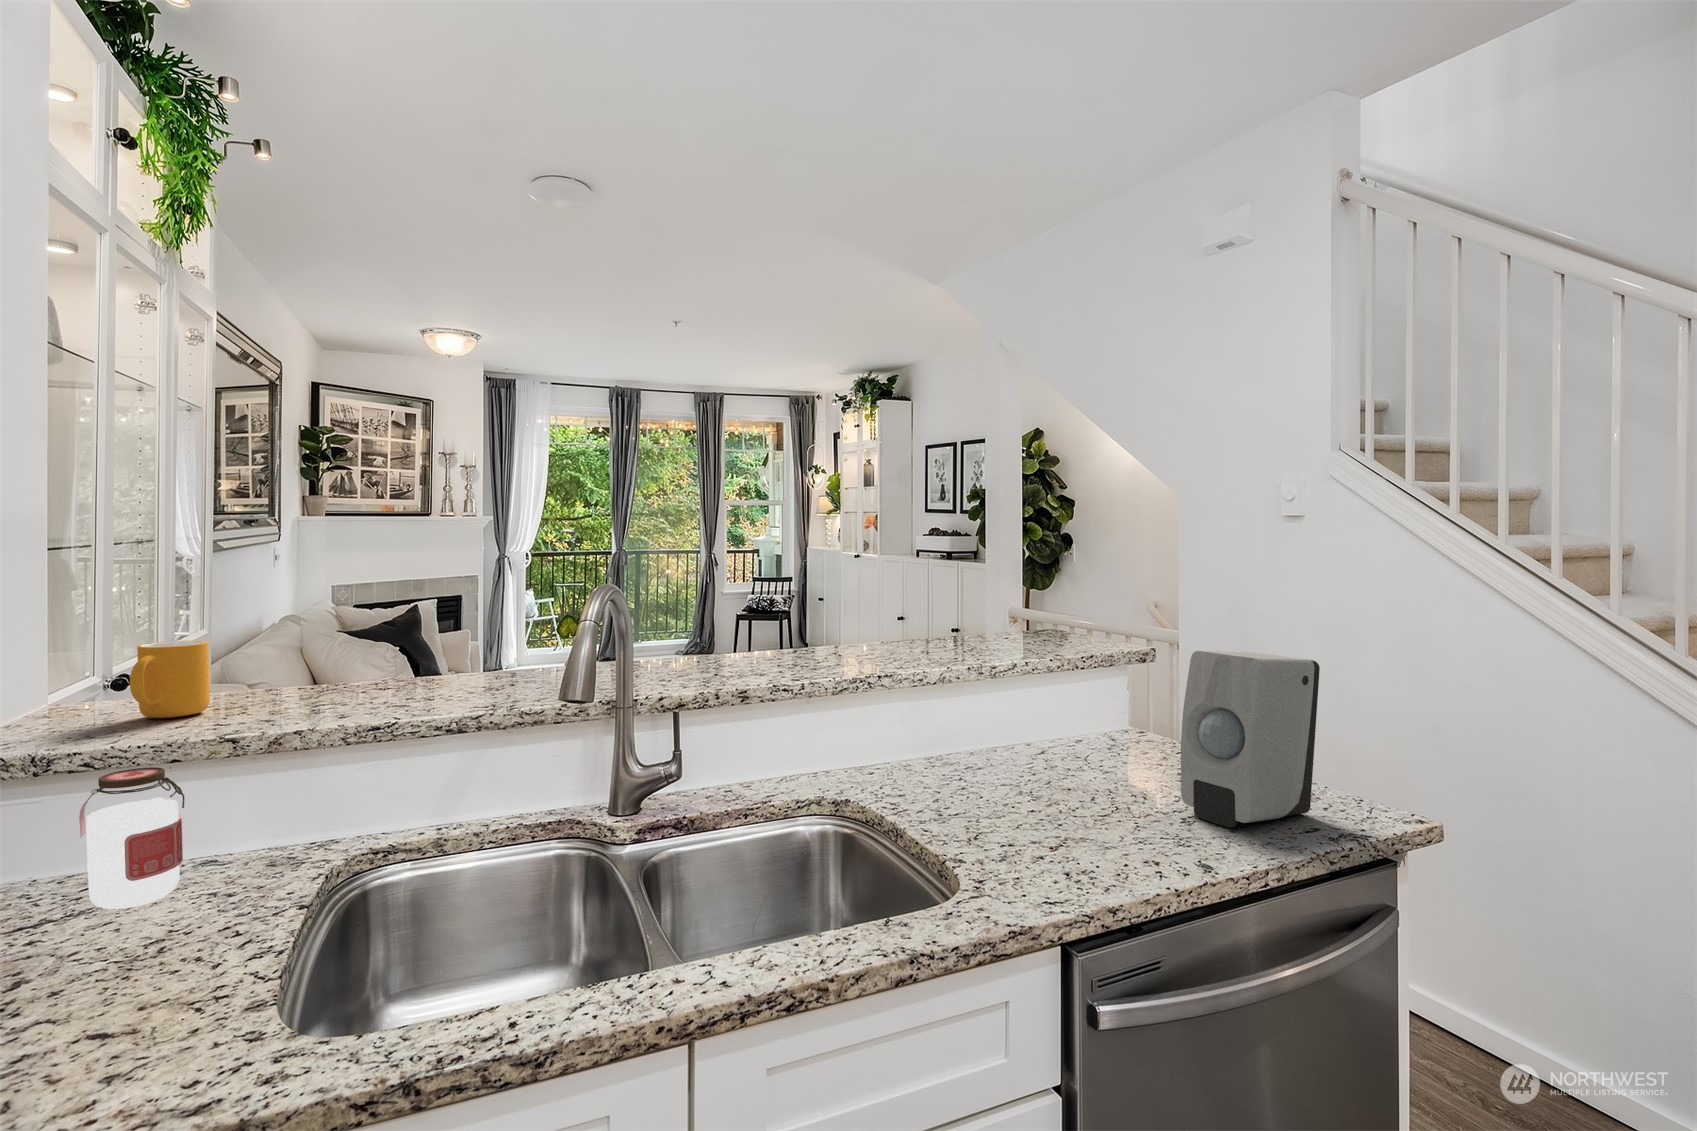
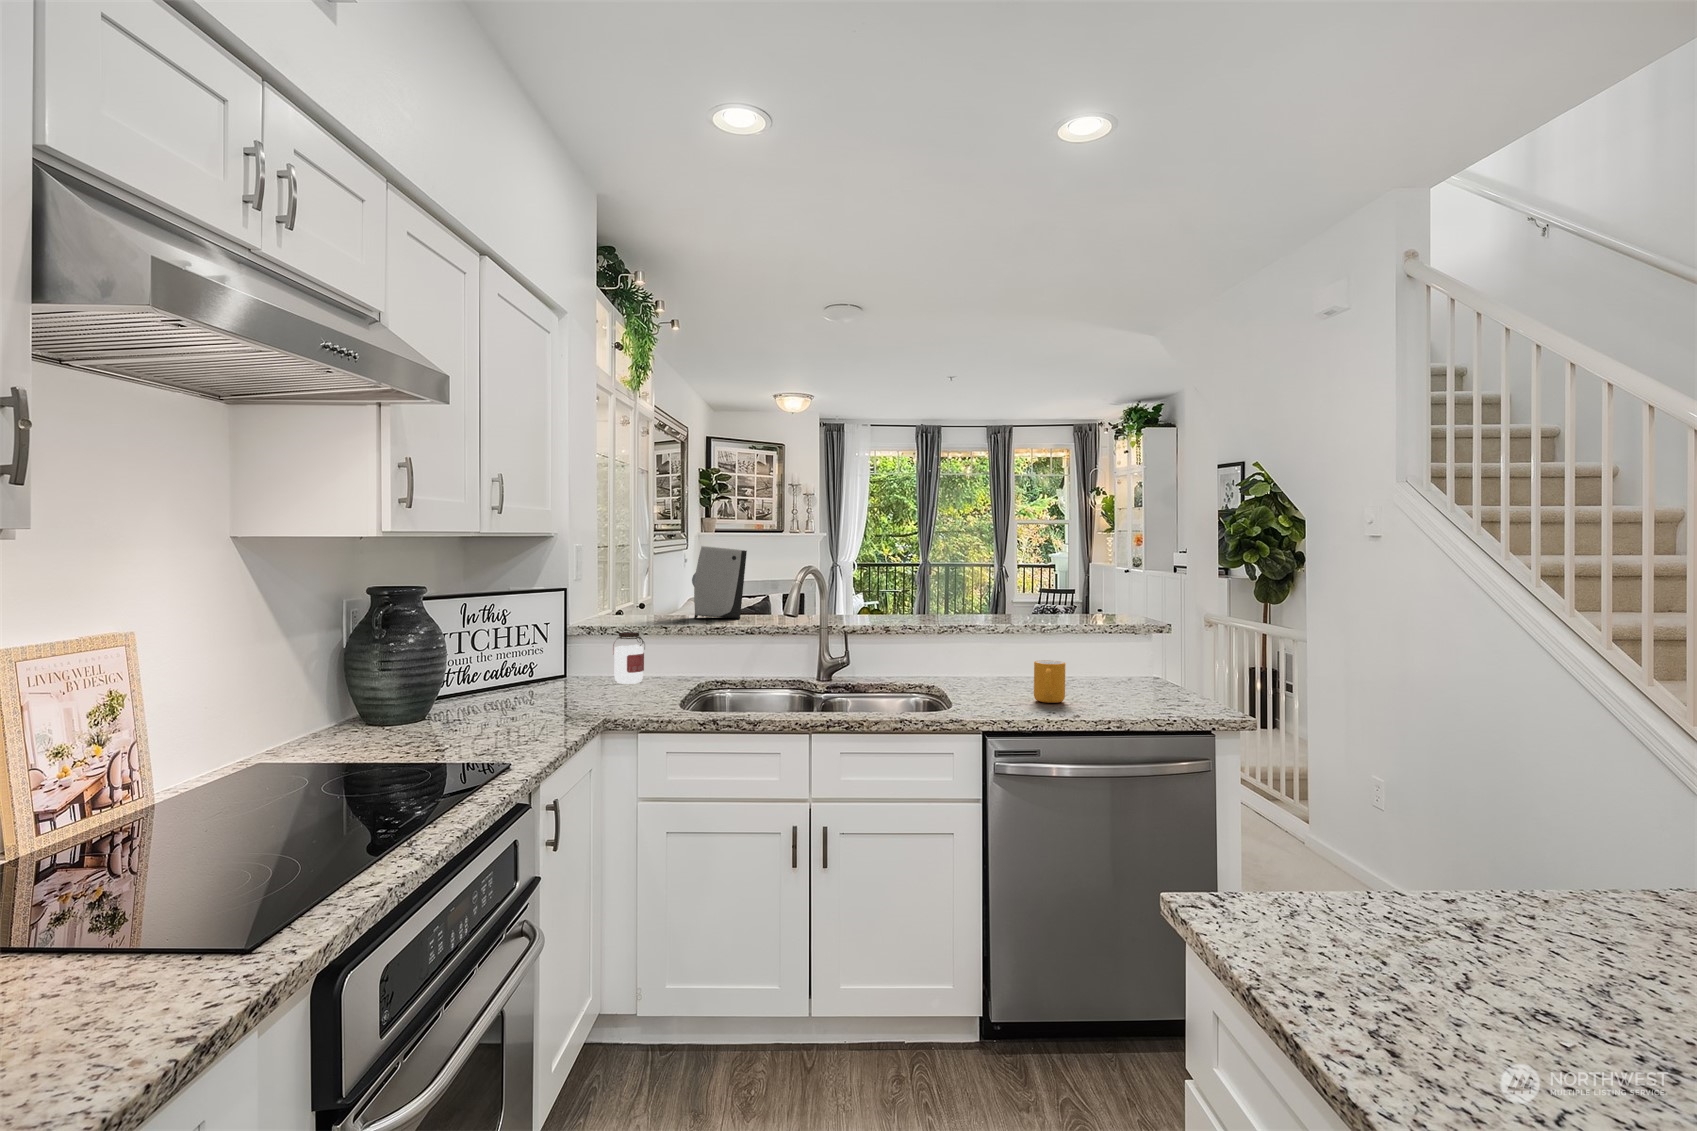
mug: present [130,641,210,718] -> present [1034,660,1065,703]
soap dispenser: present [1181,651,1320,828] -> present [692,546,747,619]

